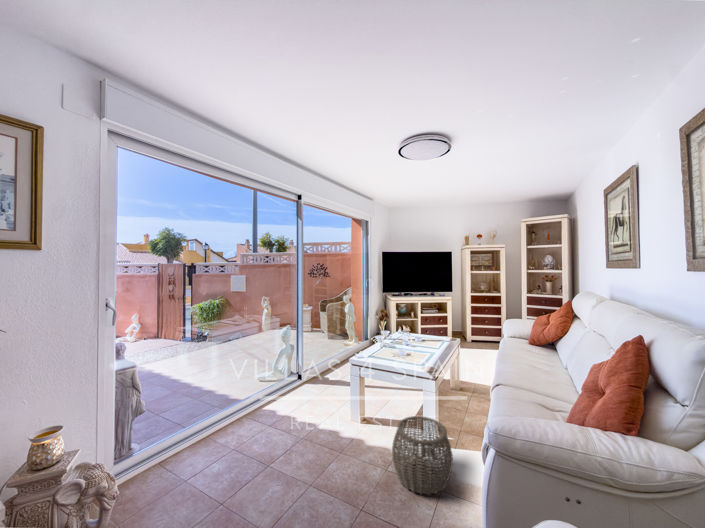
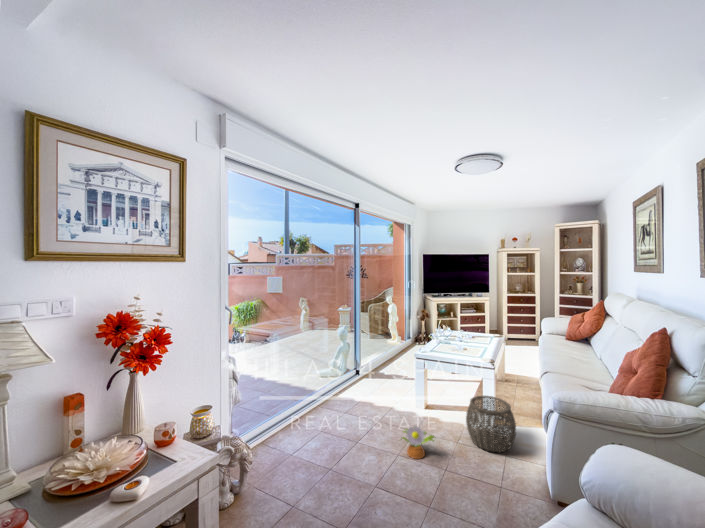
decorative plant: none [296,457,347,506] -> present [402,425,435,459]

